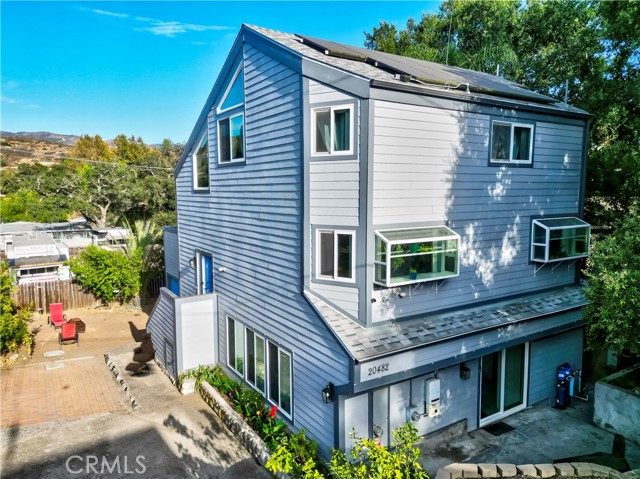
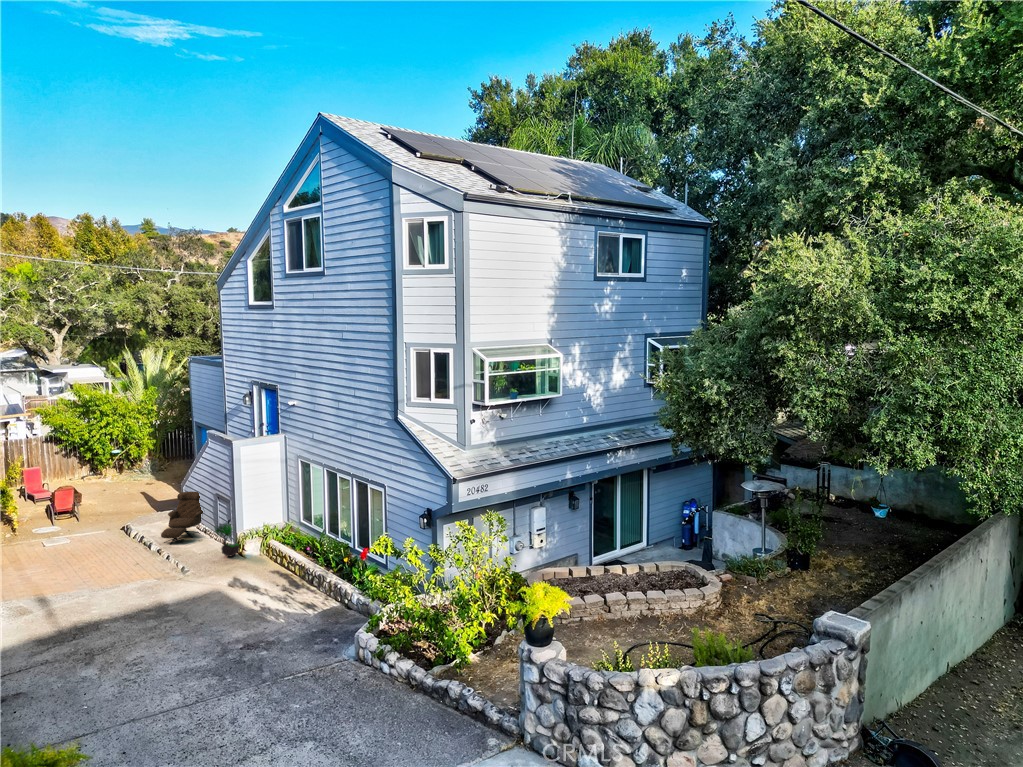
potted tree: none [156,364,178,394] -> present [214,524,239,556]

